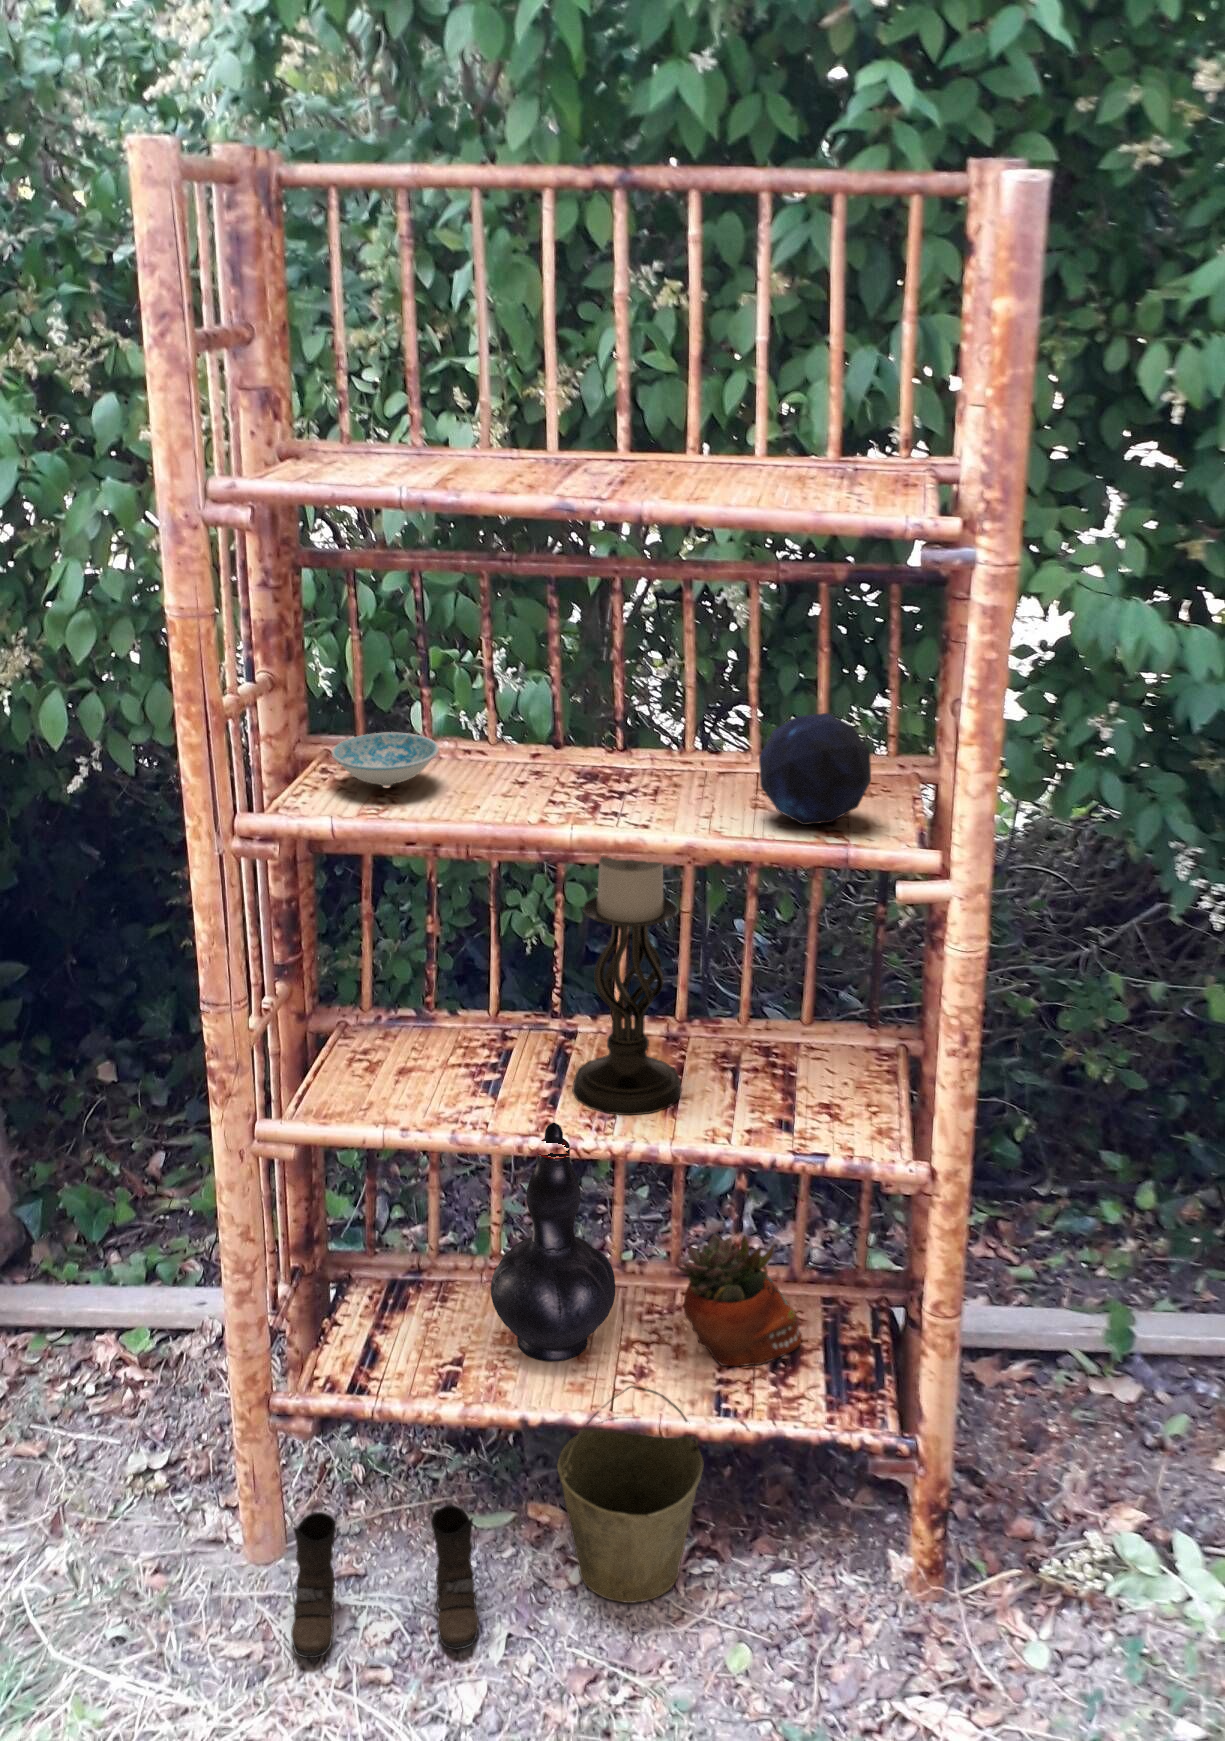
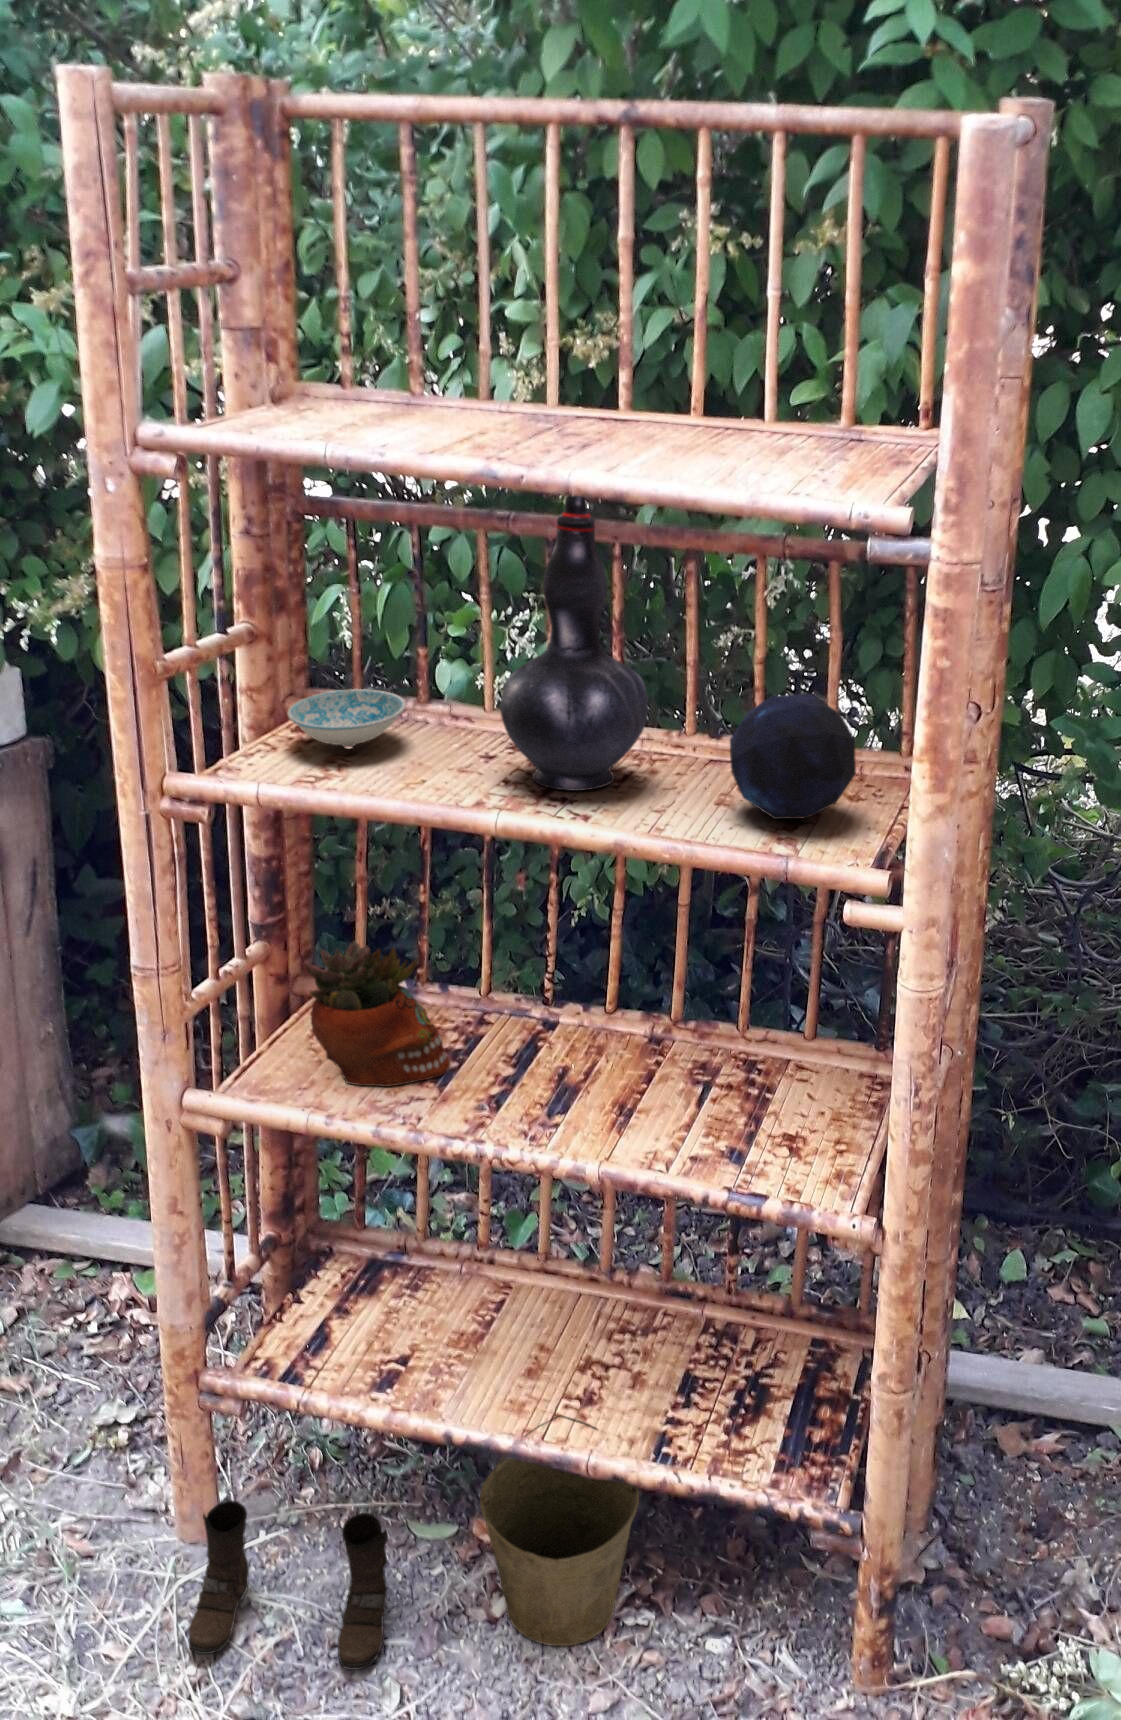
candle holder: present [572,857,681,1115] -> none [525,833,643,1123]
decorative vase: present [491,1122,615,1361] -> present [500,495,648,791]
succulent planter: present [677,1234,802,1366] -> present [306,941,451,1087]

